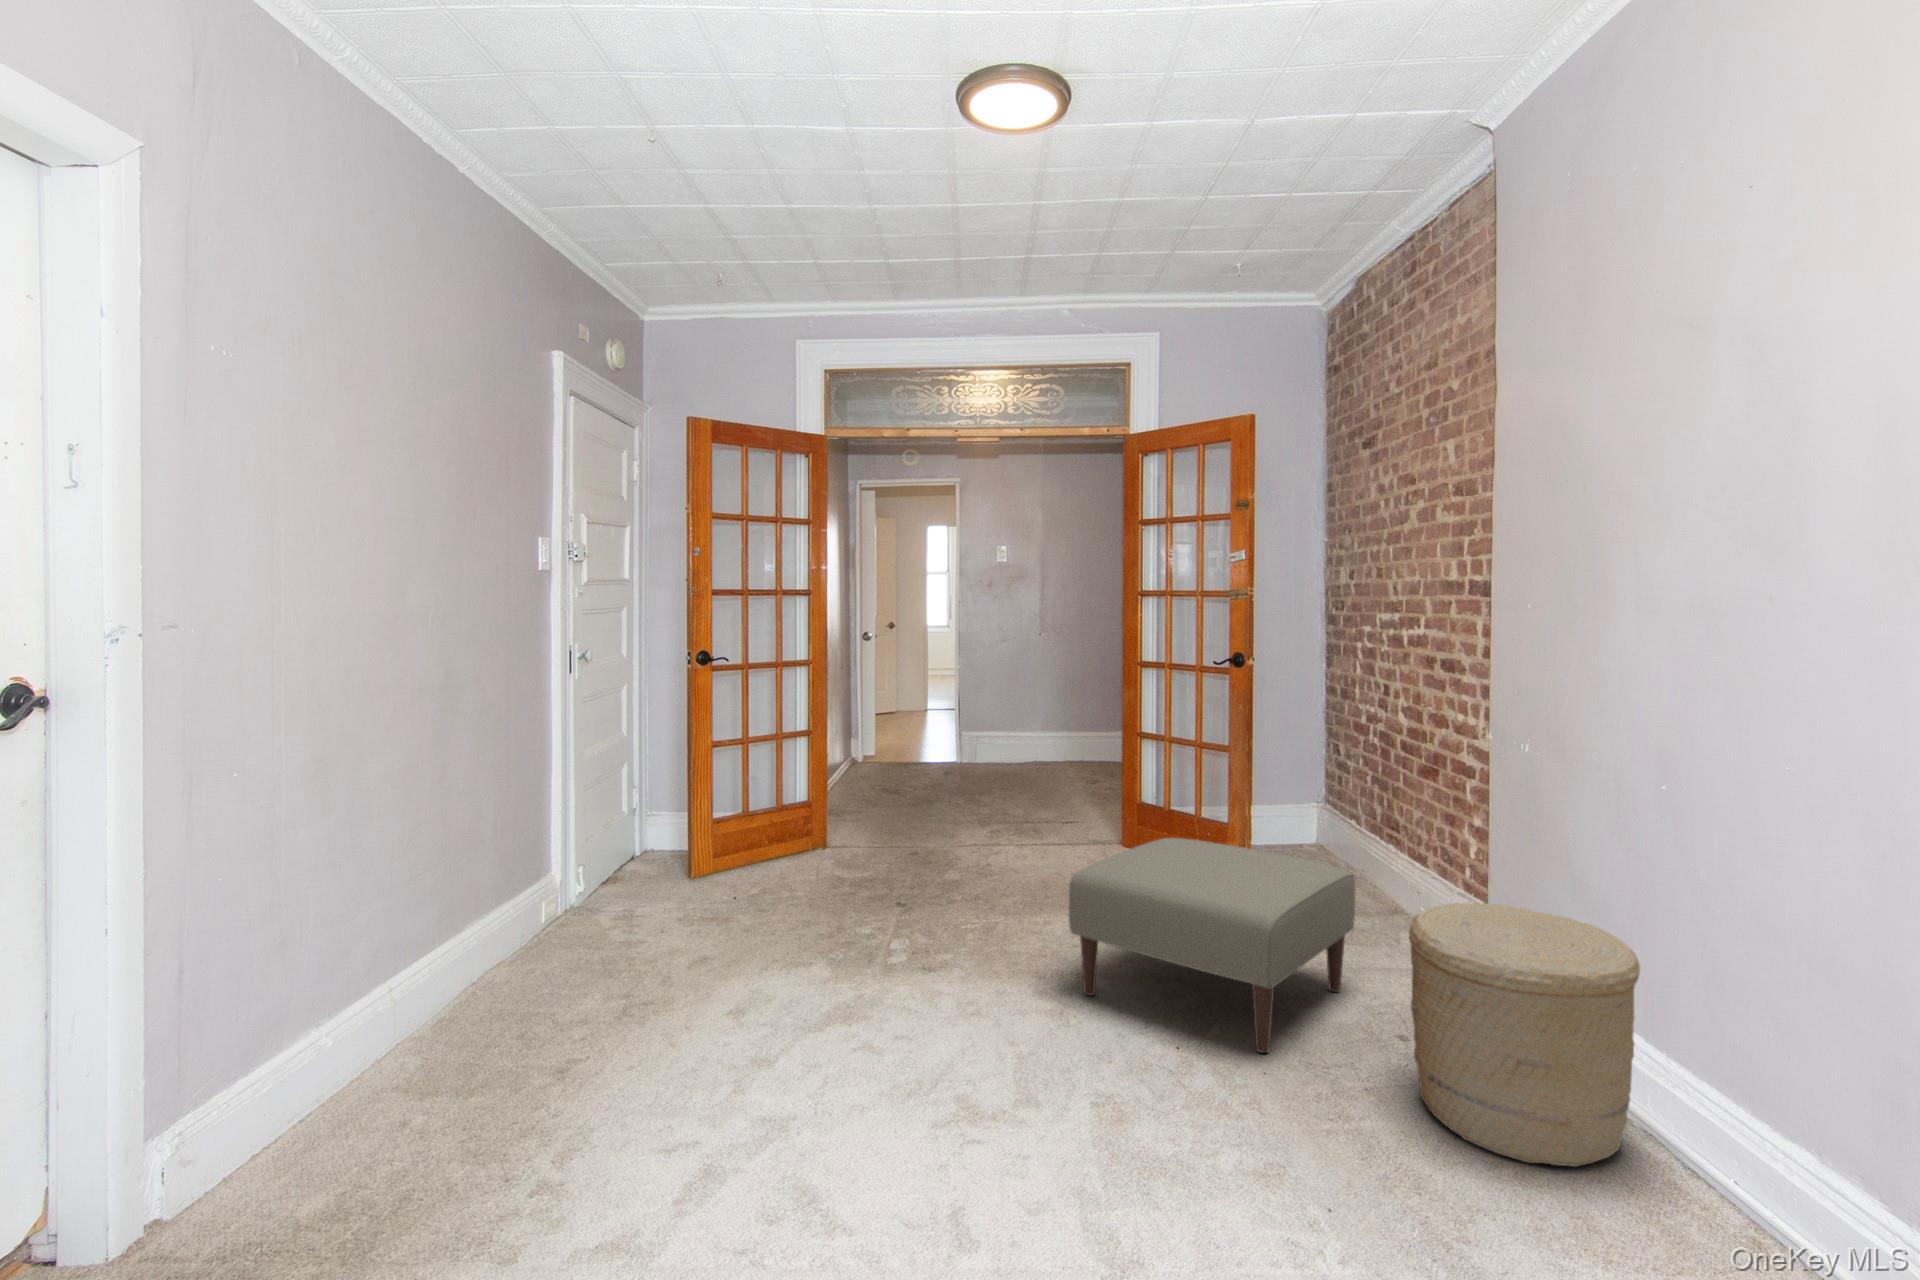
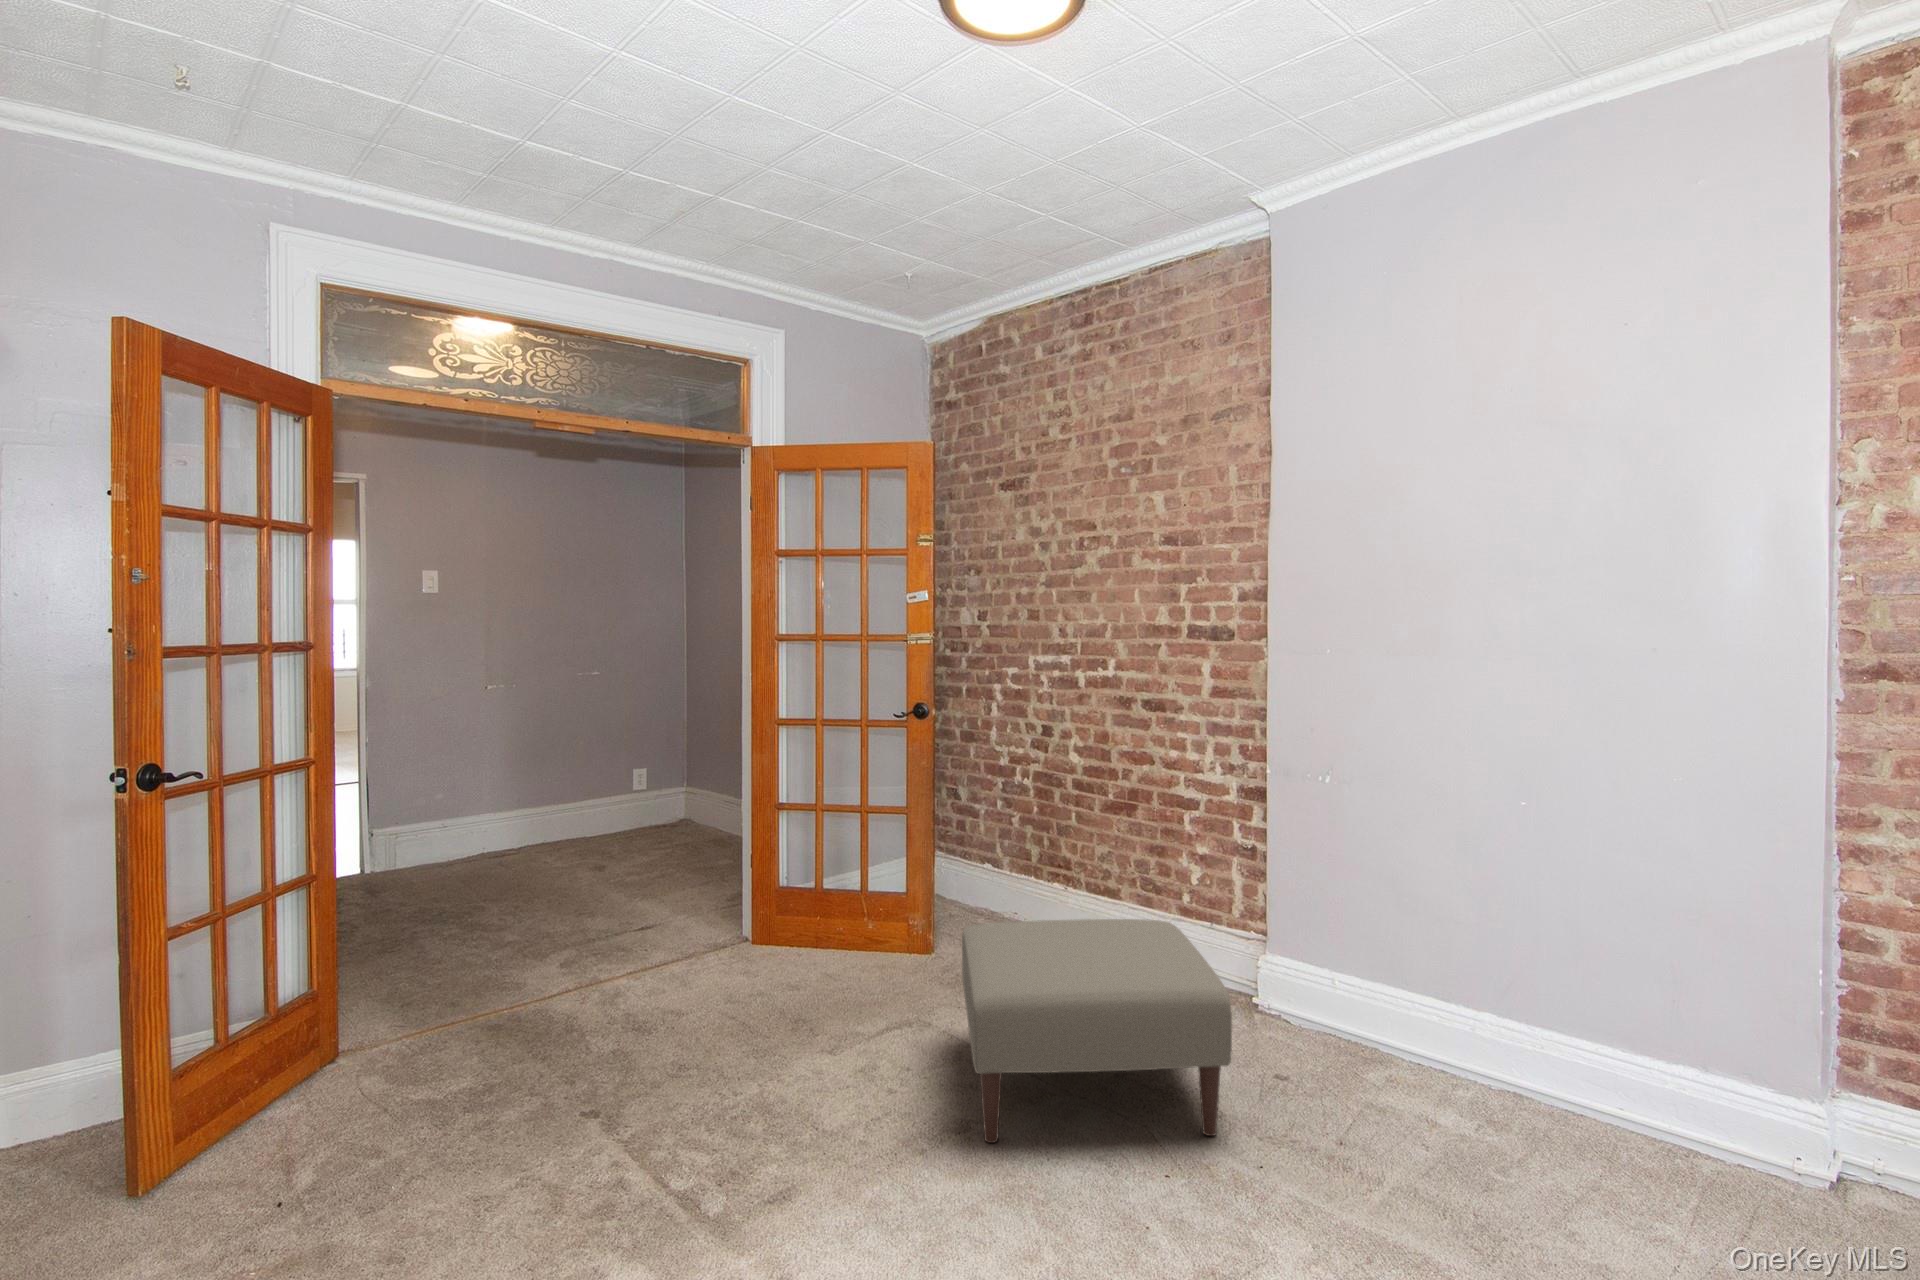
woven basket: present [1409,903,1640,1167] -> none [1323,924,1514,1150]

